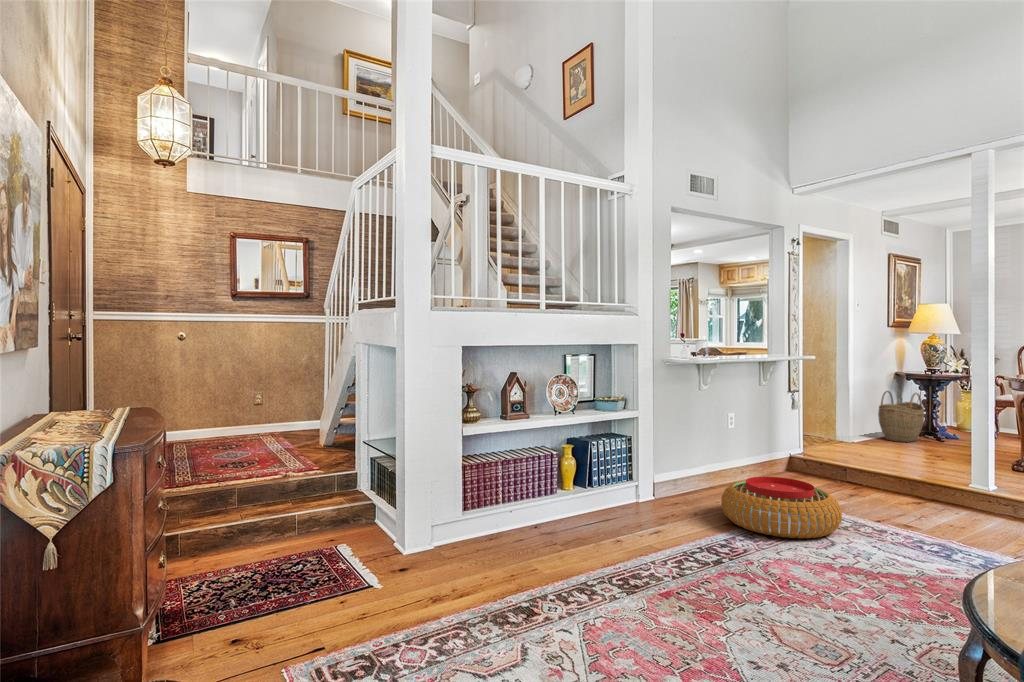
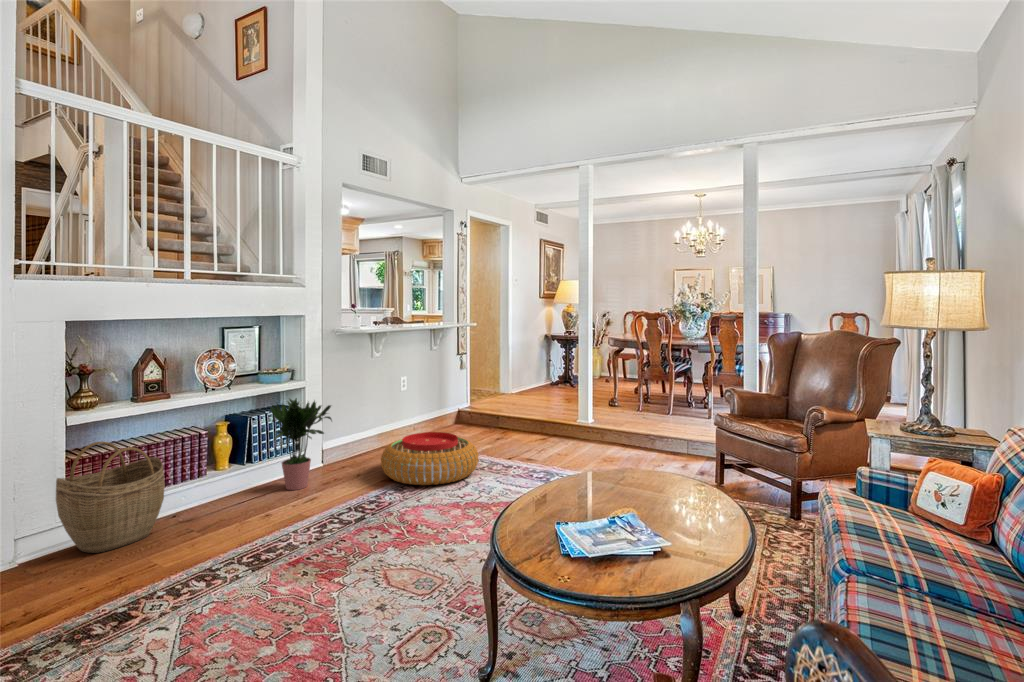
woven basket: present [878,391,924,442] -> present [56,442,165,553]
potted plant: none [607,424,675,521] -> present [270,398,332,490]

